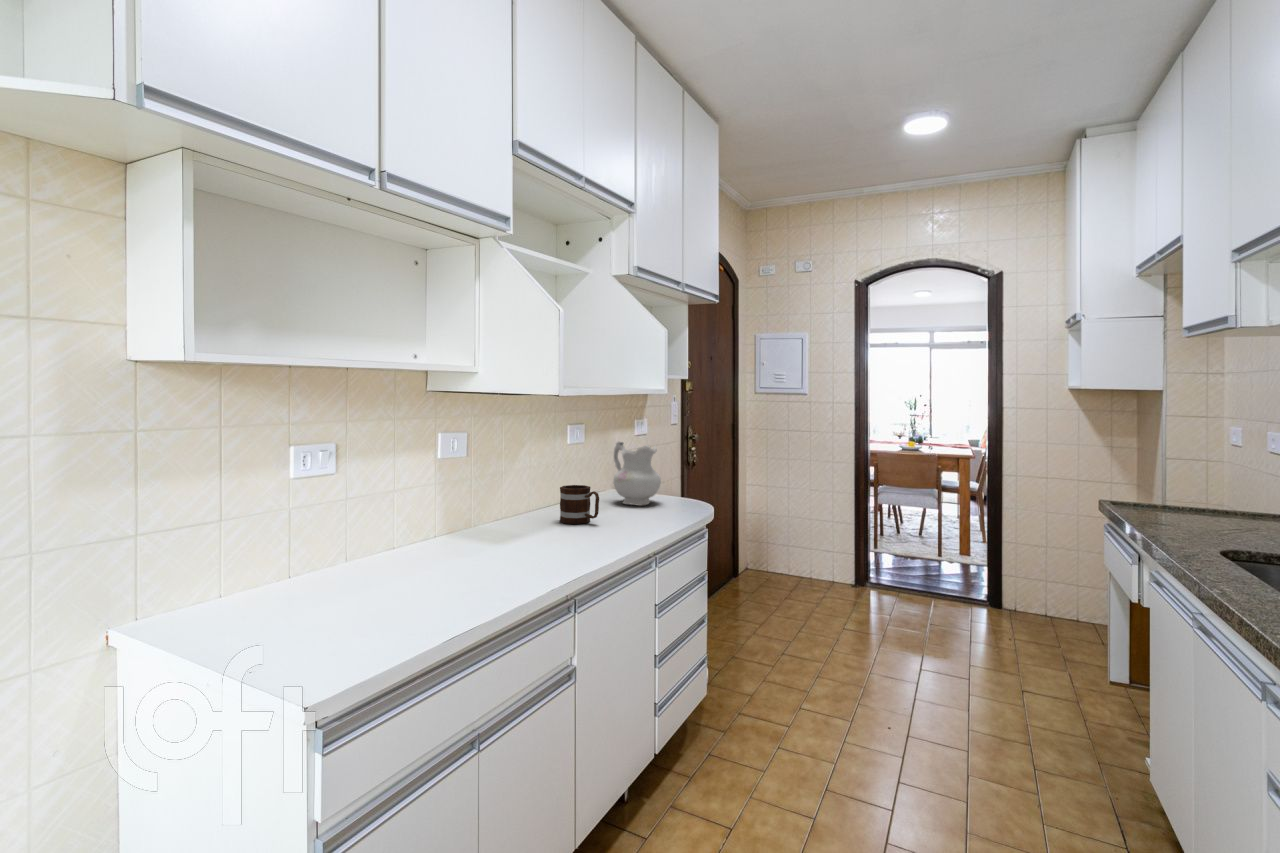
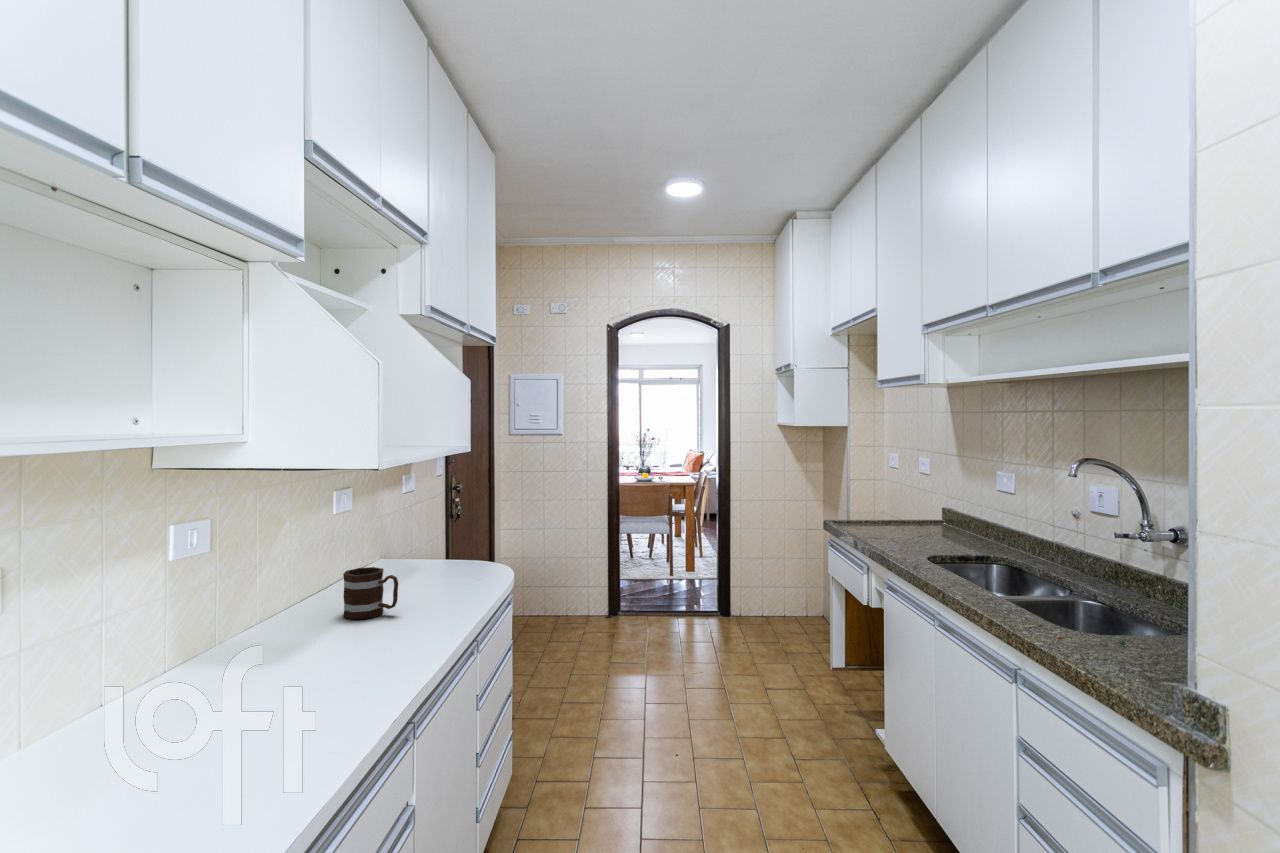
ceramic pitcher: present [613,442,661,506] -> none [393,505,454,579]

